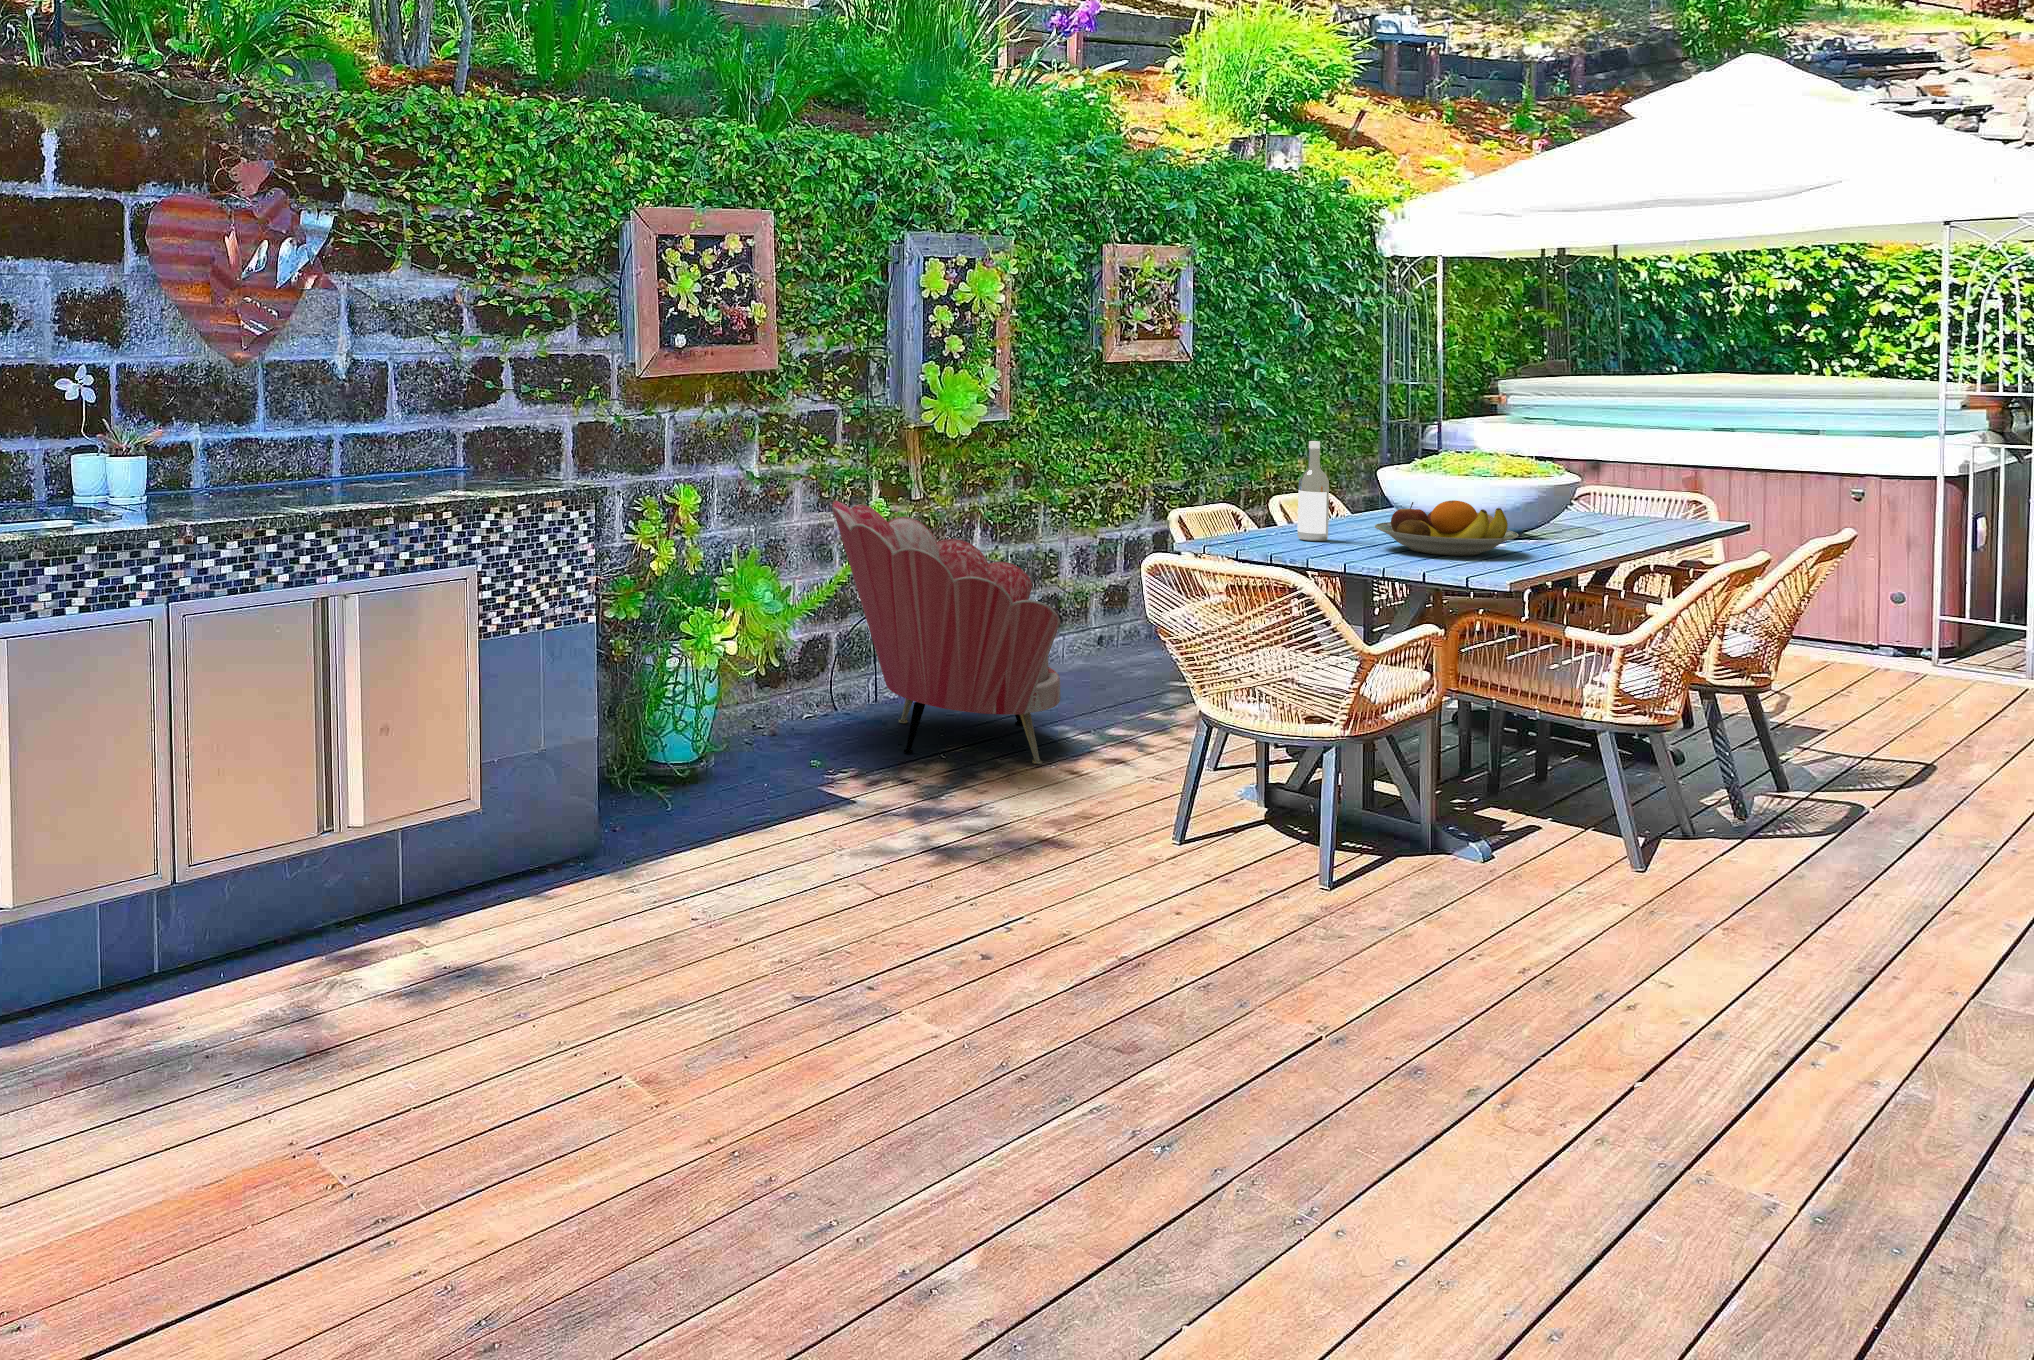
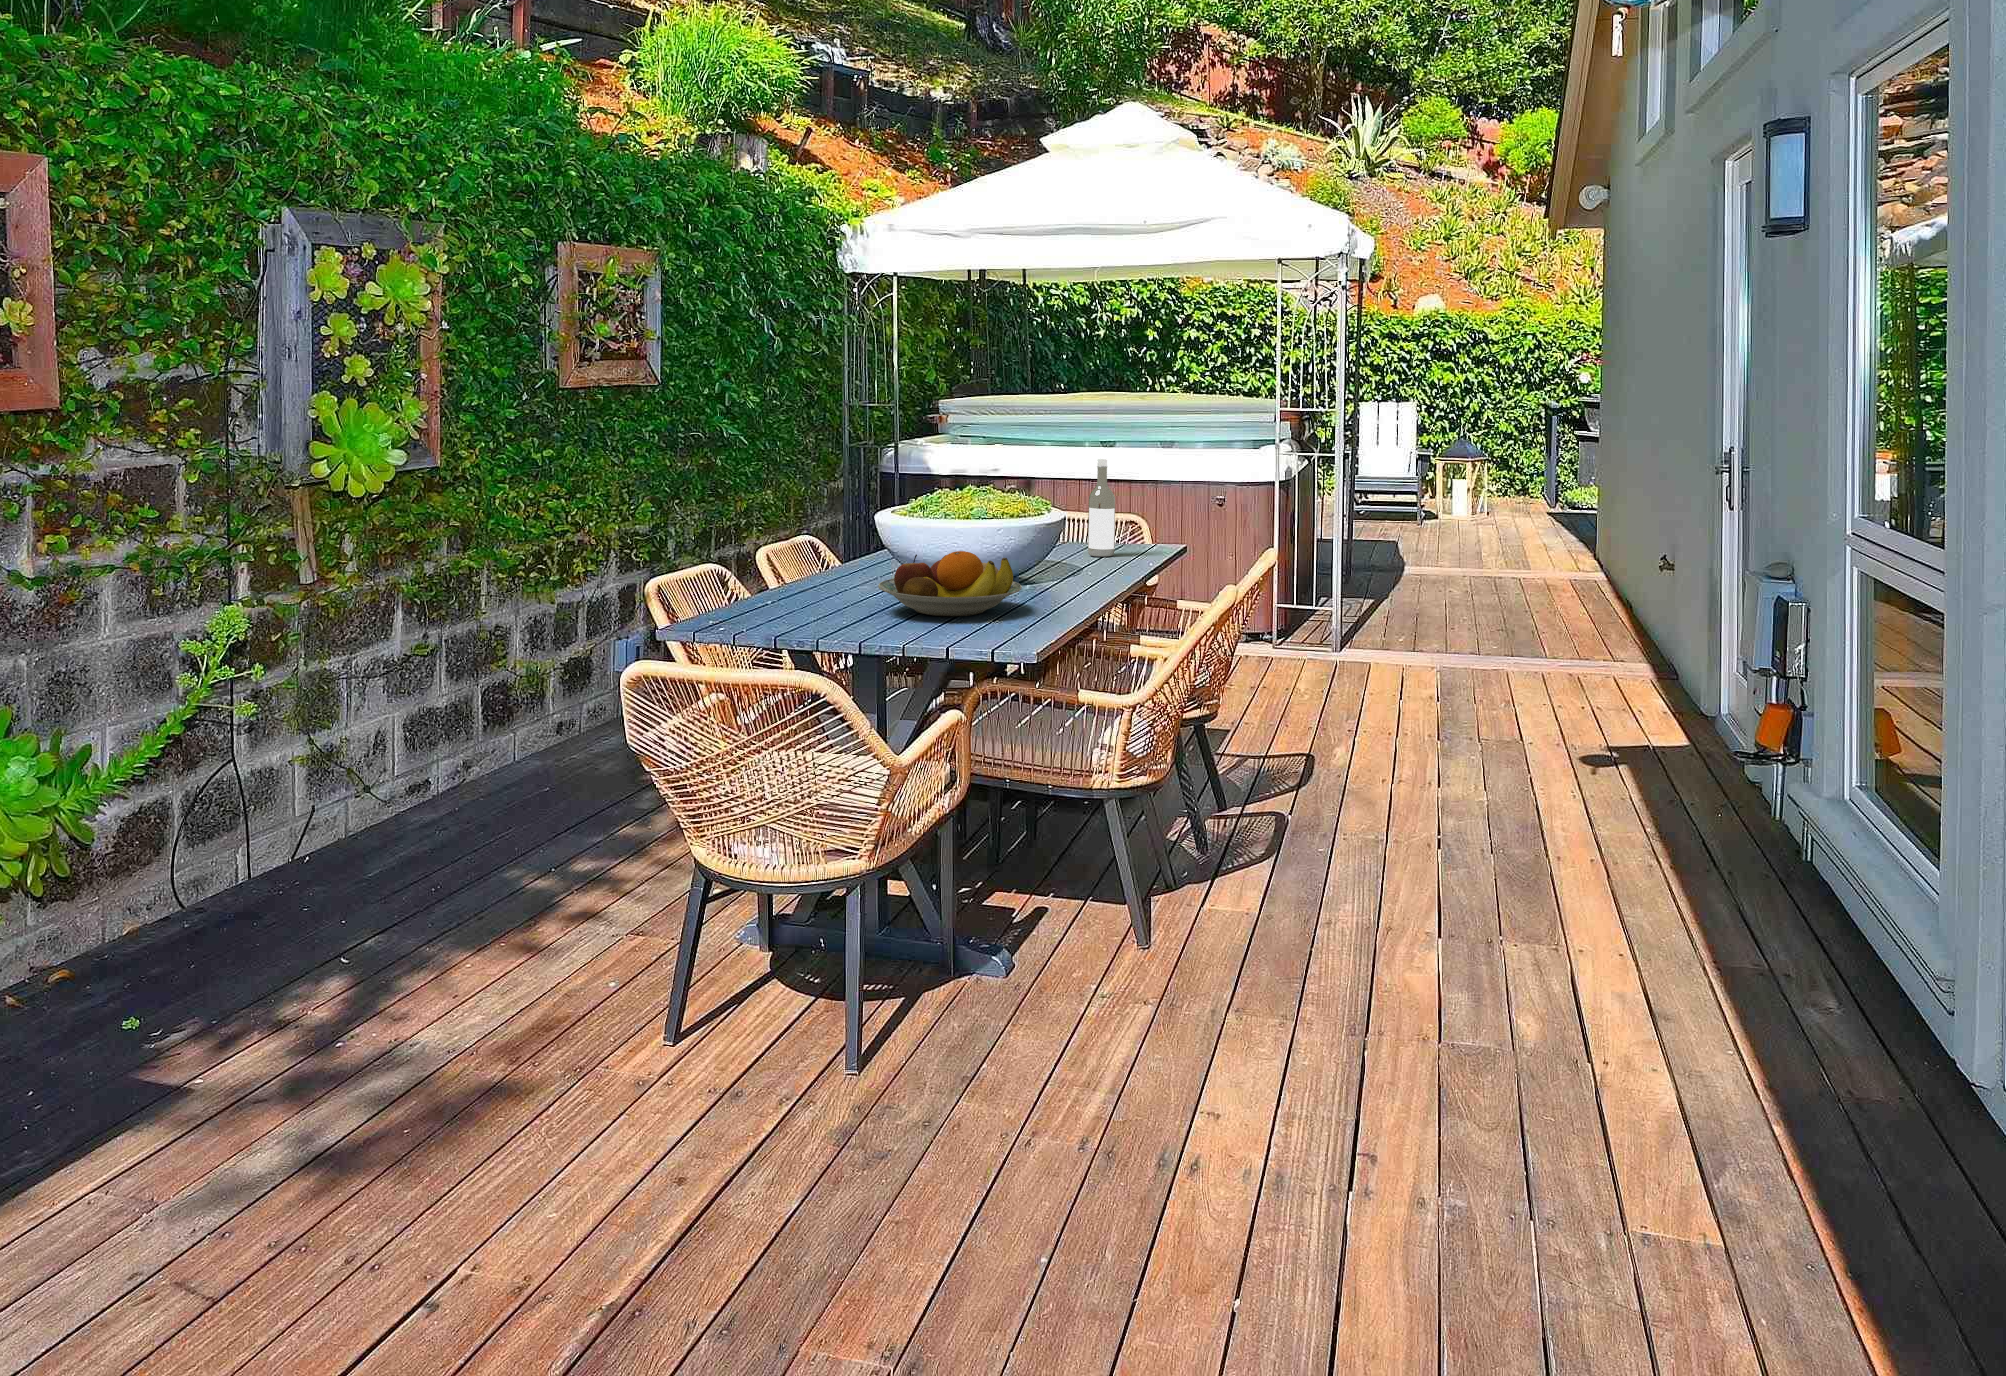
wine bottle: present [1298,441,1329,541] -> present [1088,459,1115,557]
armchair: present [832,501,1060,764] -> none [162,601,508,969]

